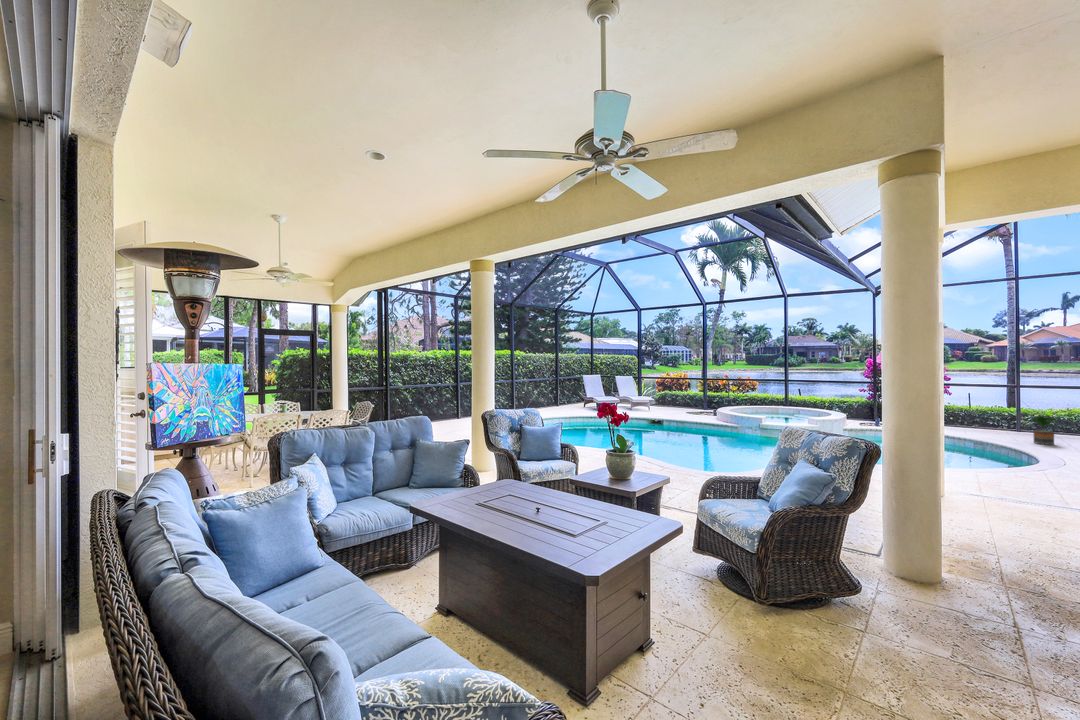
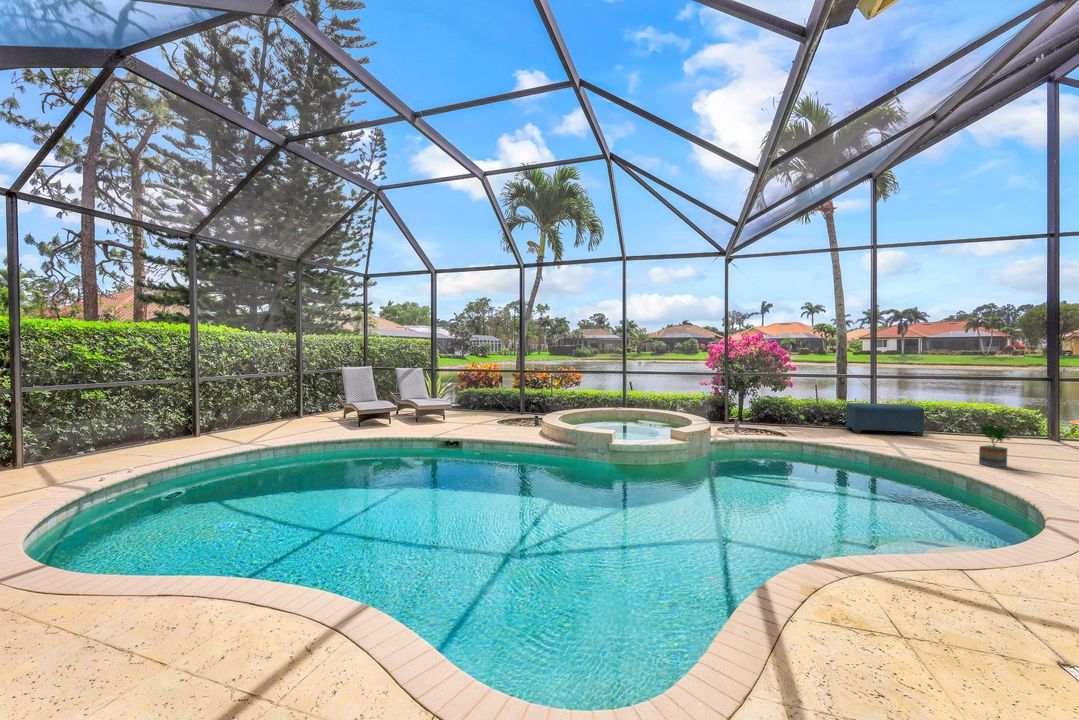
bench: none [972,404,1036,430] -> present [846,403,924,436]

